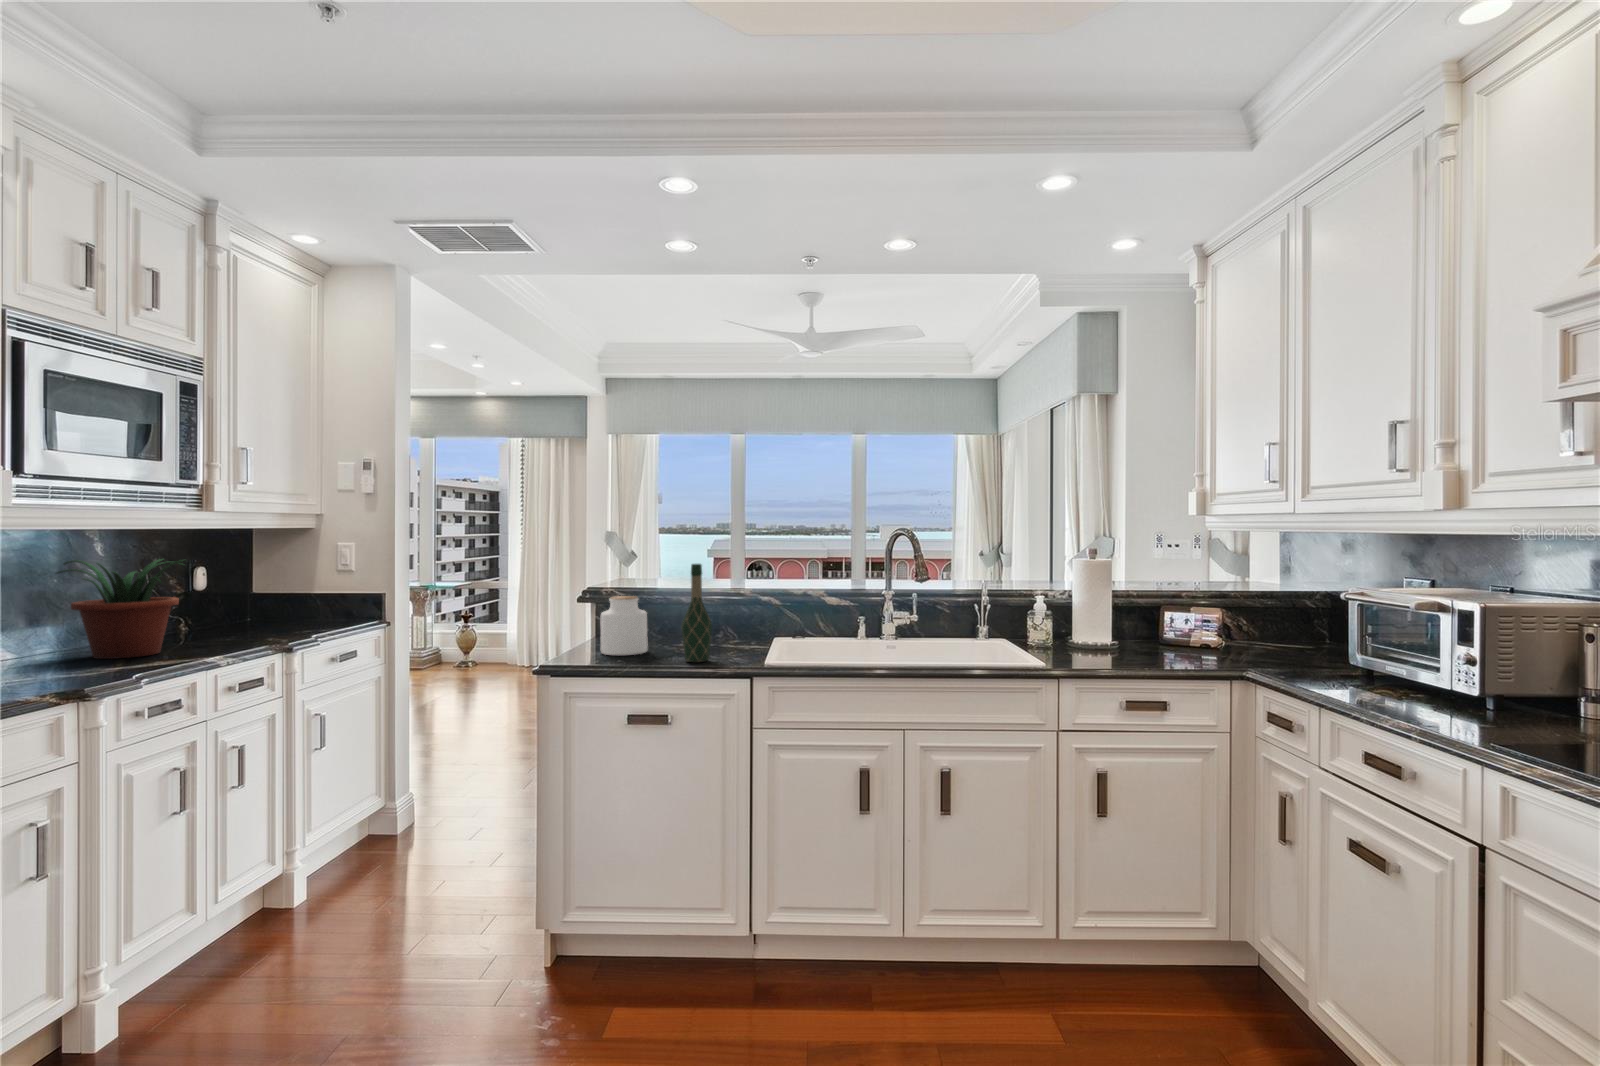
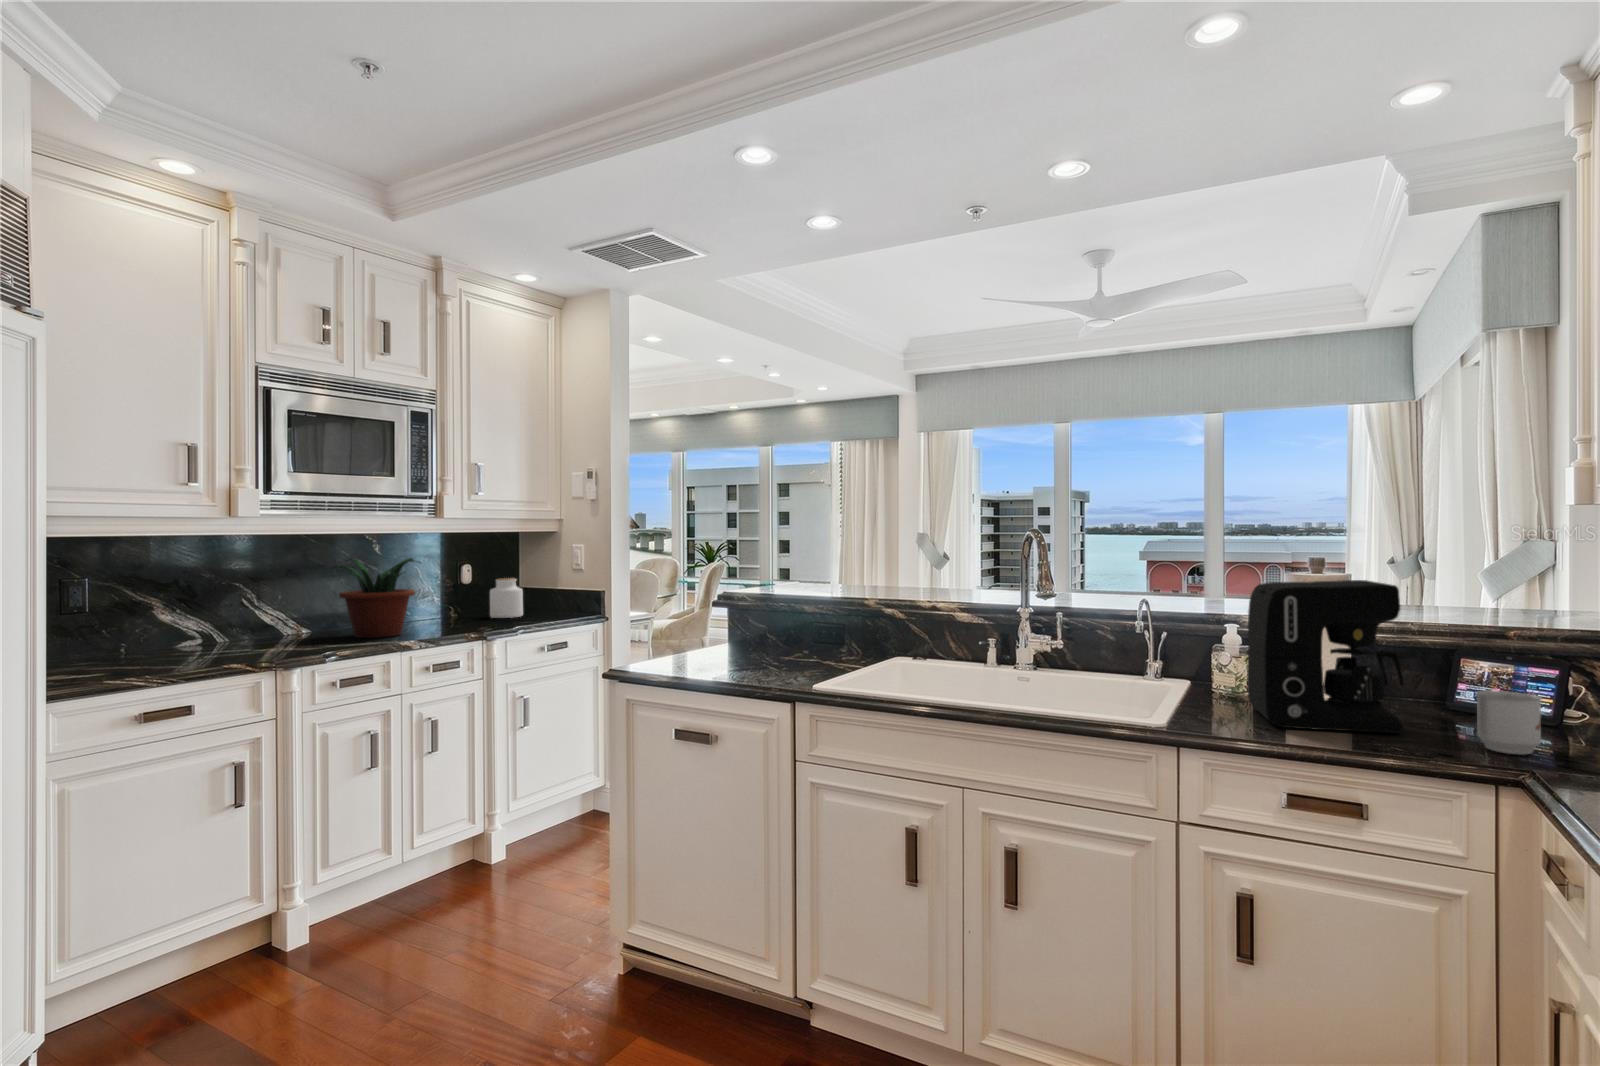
coffee maker: none [1064,563,1165,662] -> present [1247,580,1404,733]
wine bottle: present [681,564,712,662] -> none [746,570,780,679]
jar: present [601,596,648,655] -> present [490,578,523,618]
mug: none [1204,628,1239,665] -> present [1476,691,1542,755]

